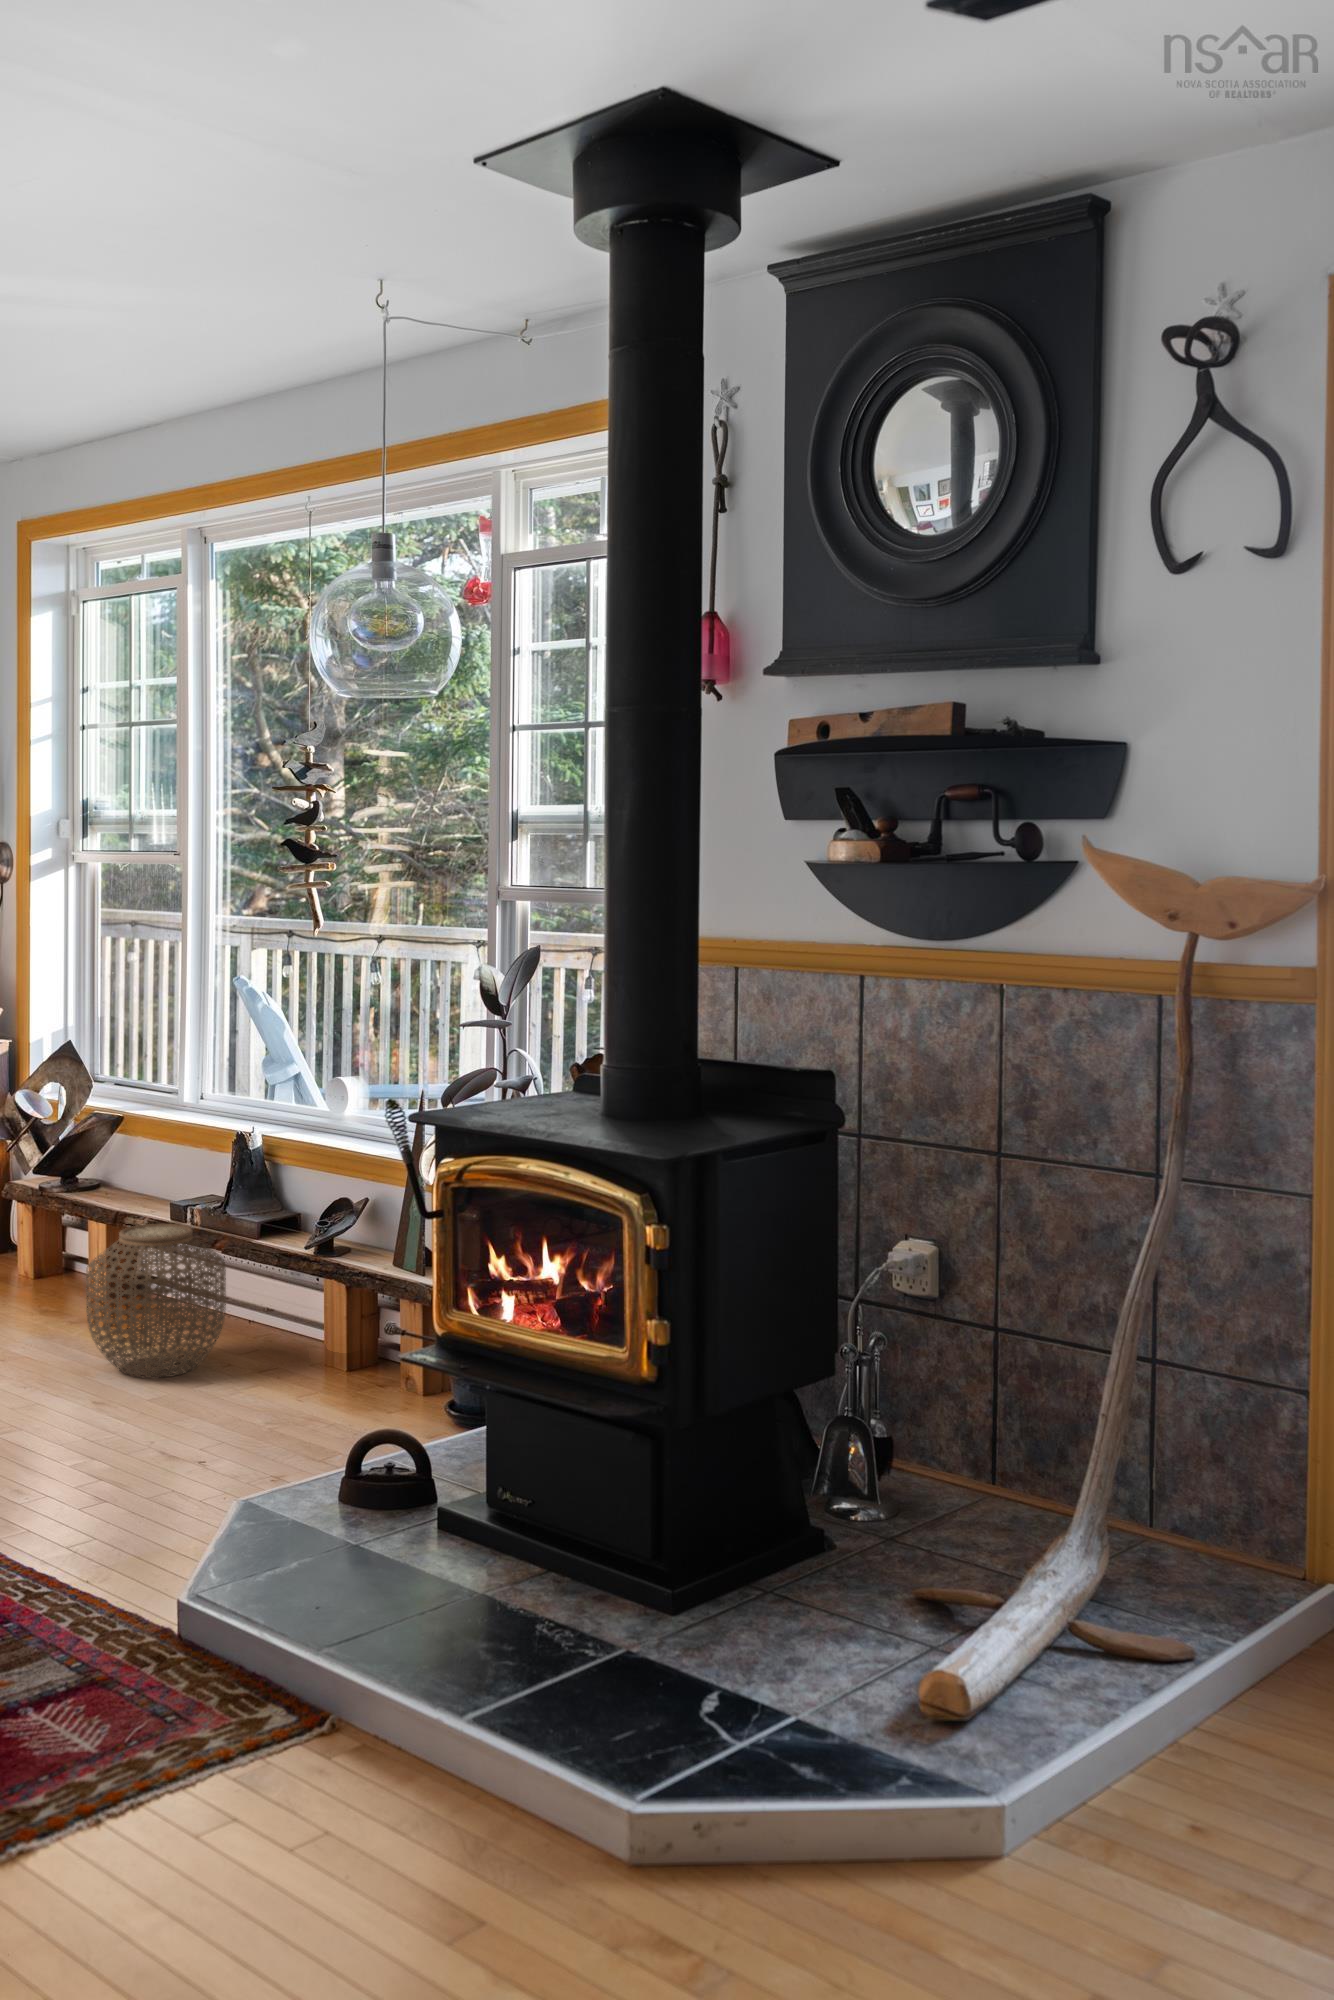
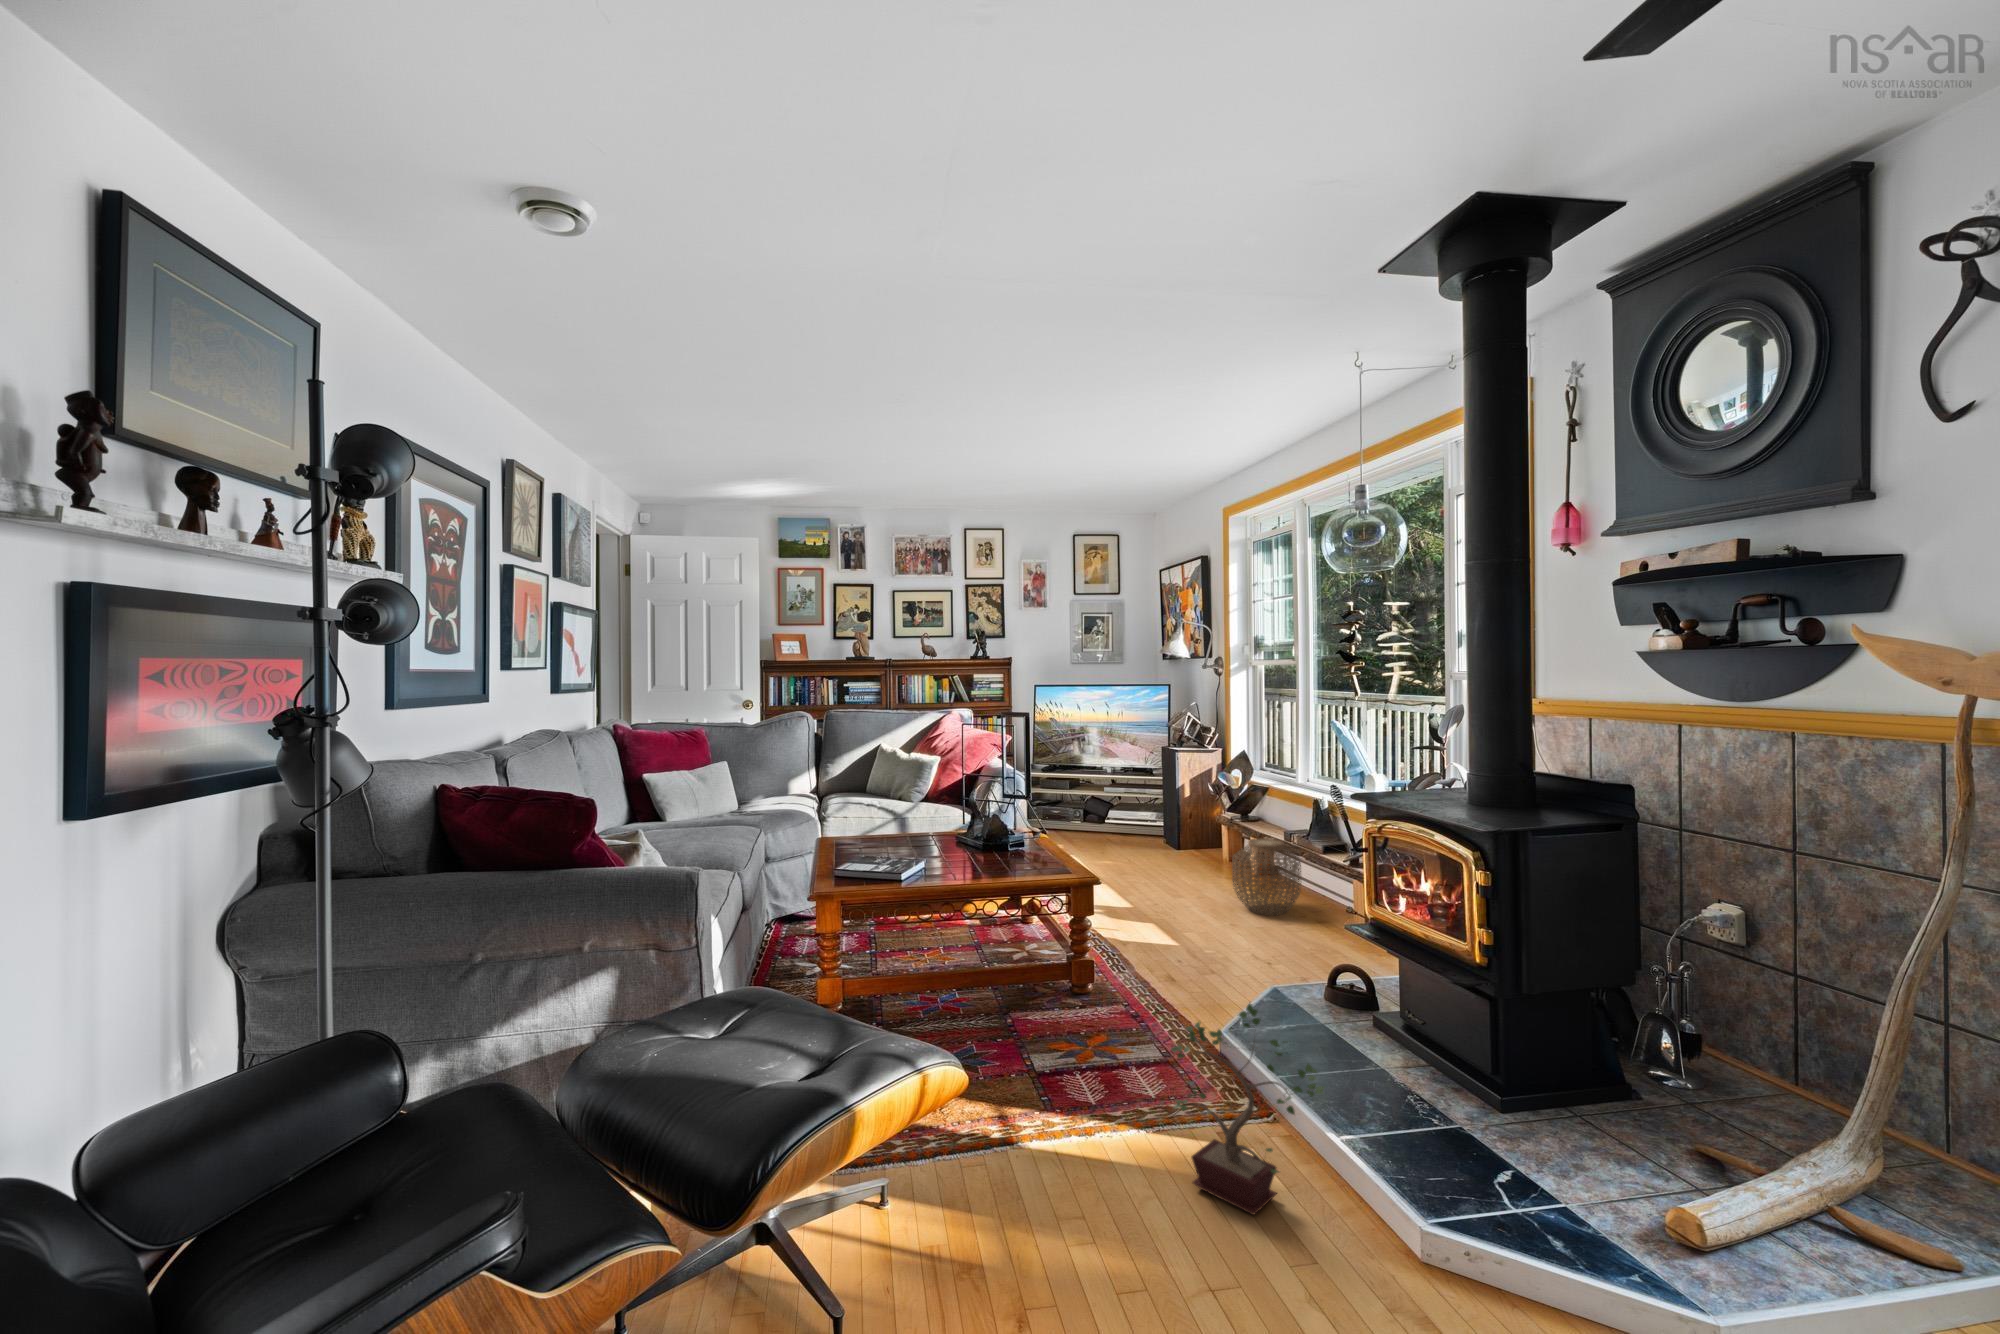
potted plant: none [185,1513,506,1890] -> present [1171,1004,1325,1214]

